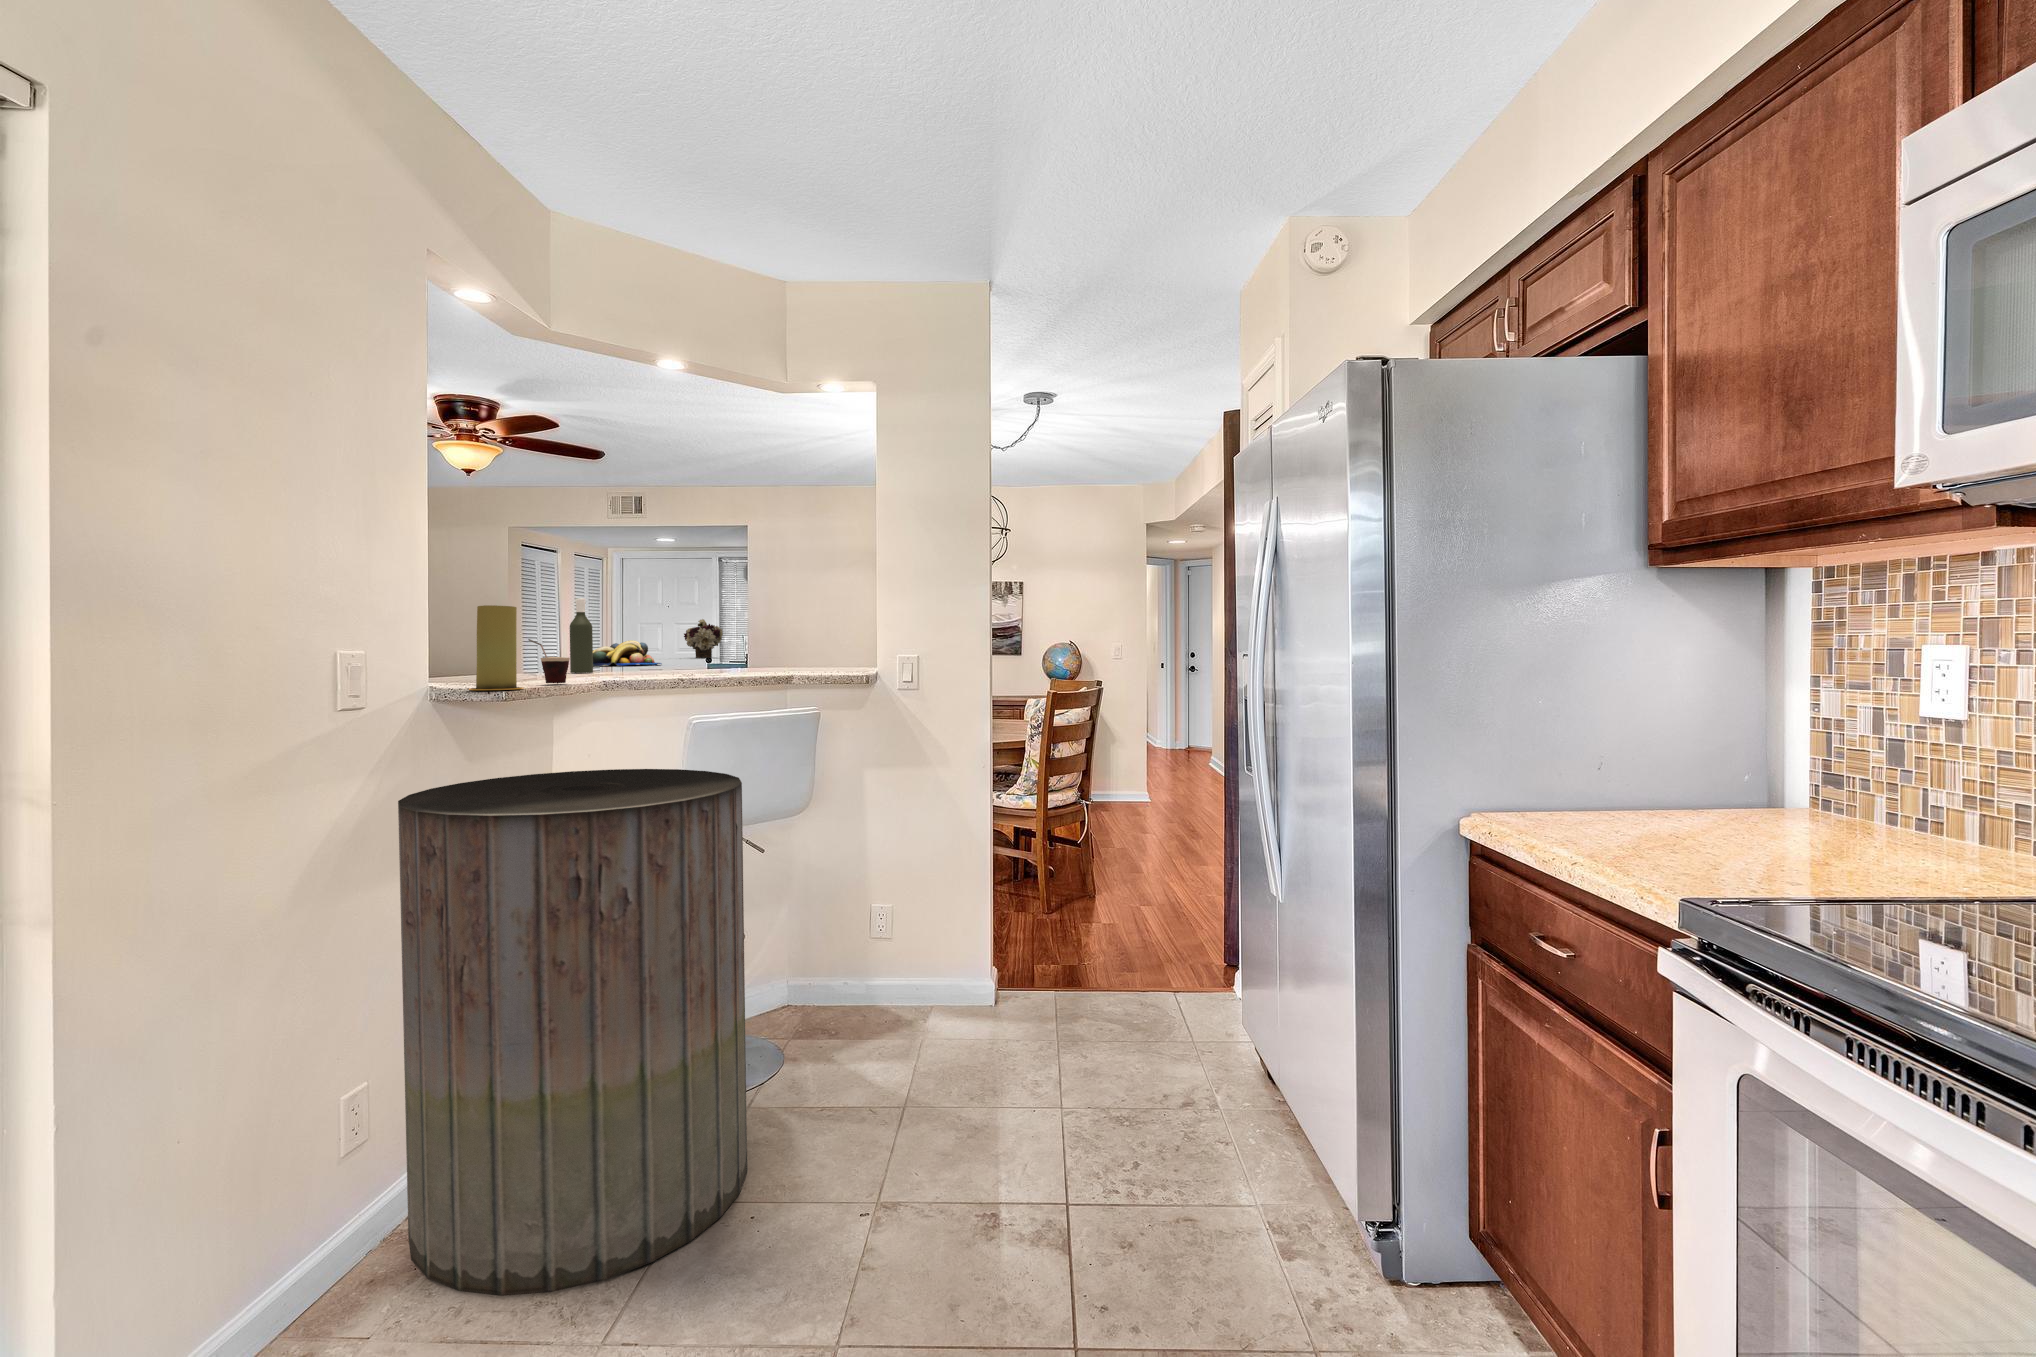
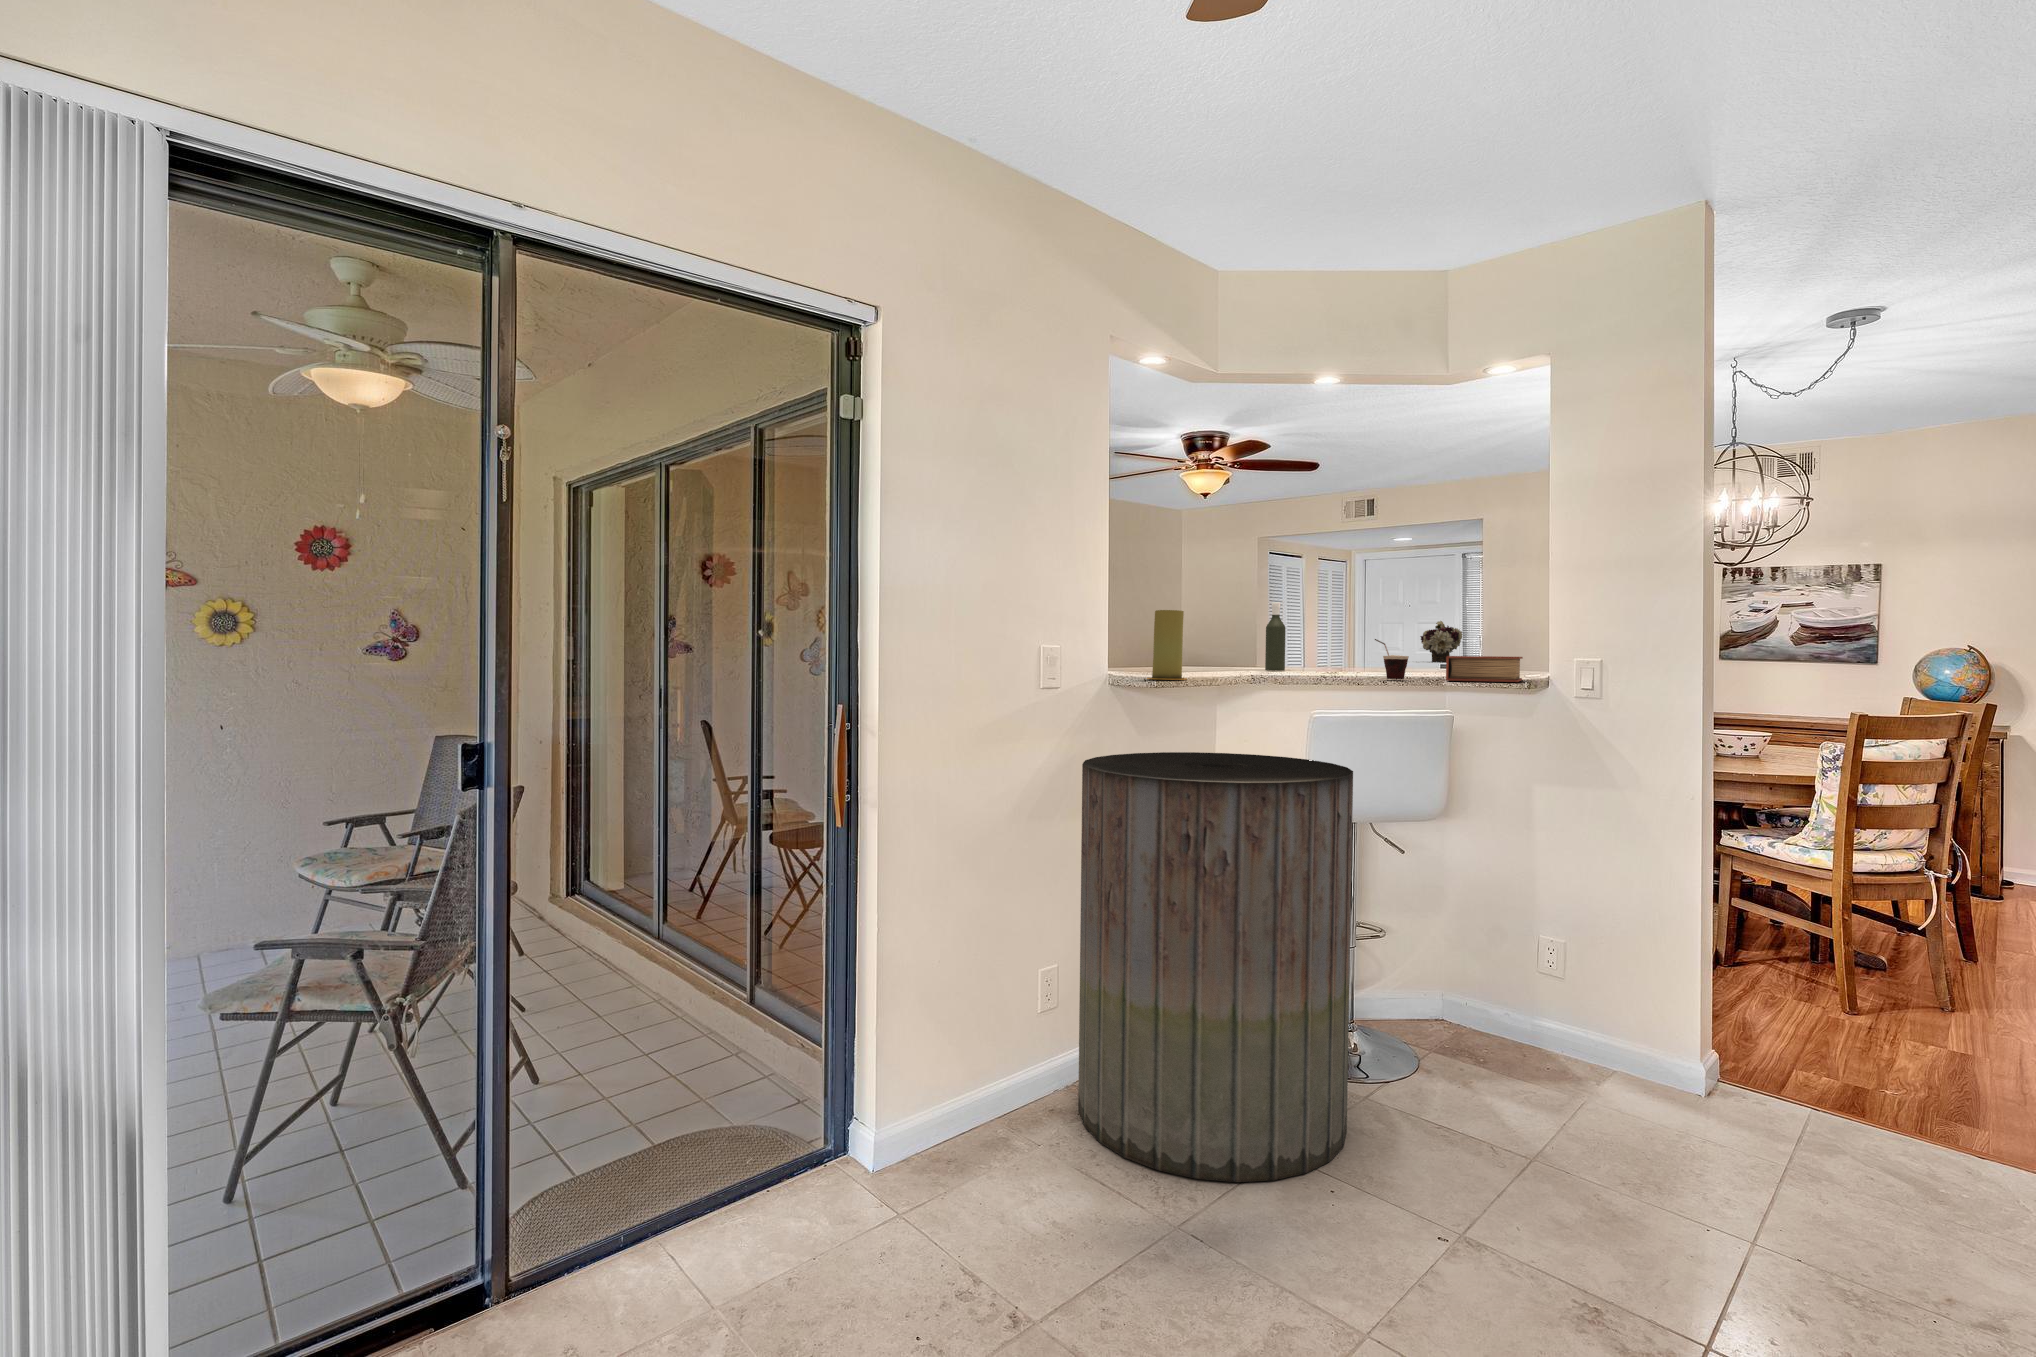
cup: present [528,639,570,684] -> present [1375,639,1409,680]
fruit bowl: present [593,640,662,666] -> none [1303,642,1372,667]
book: none [791,654,857,679] -> present [1446,656,1523,682]

